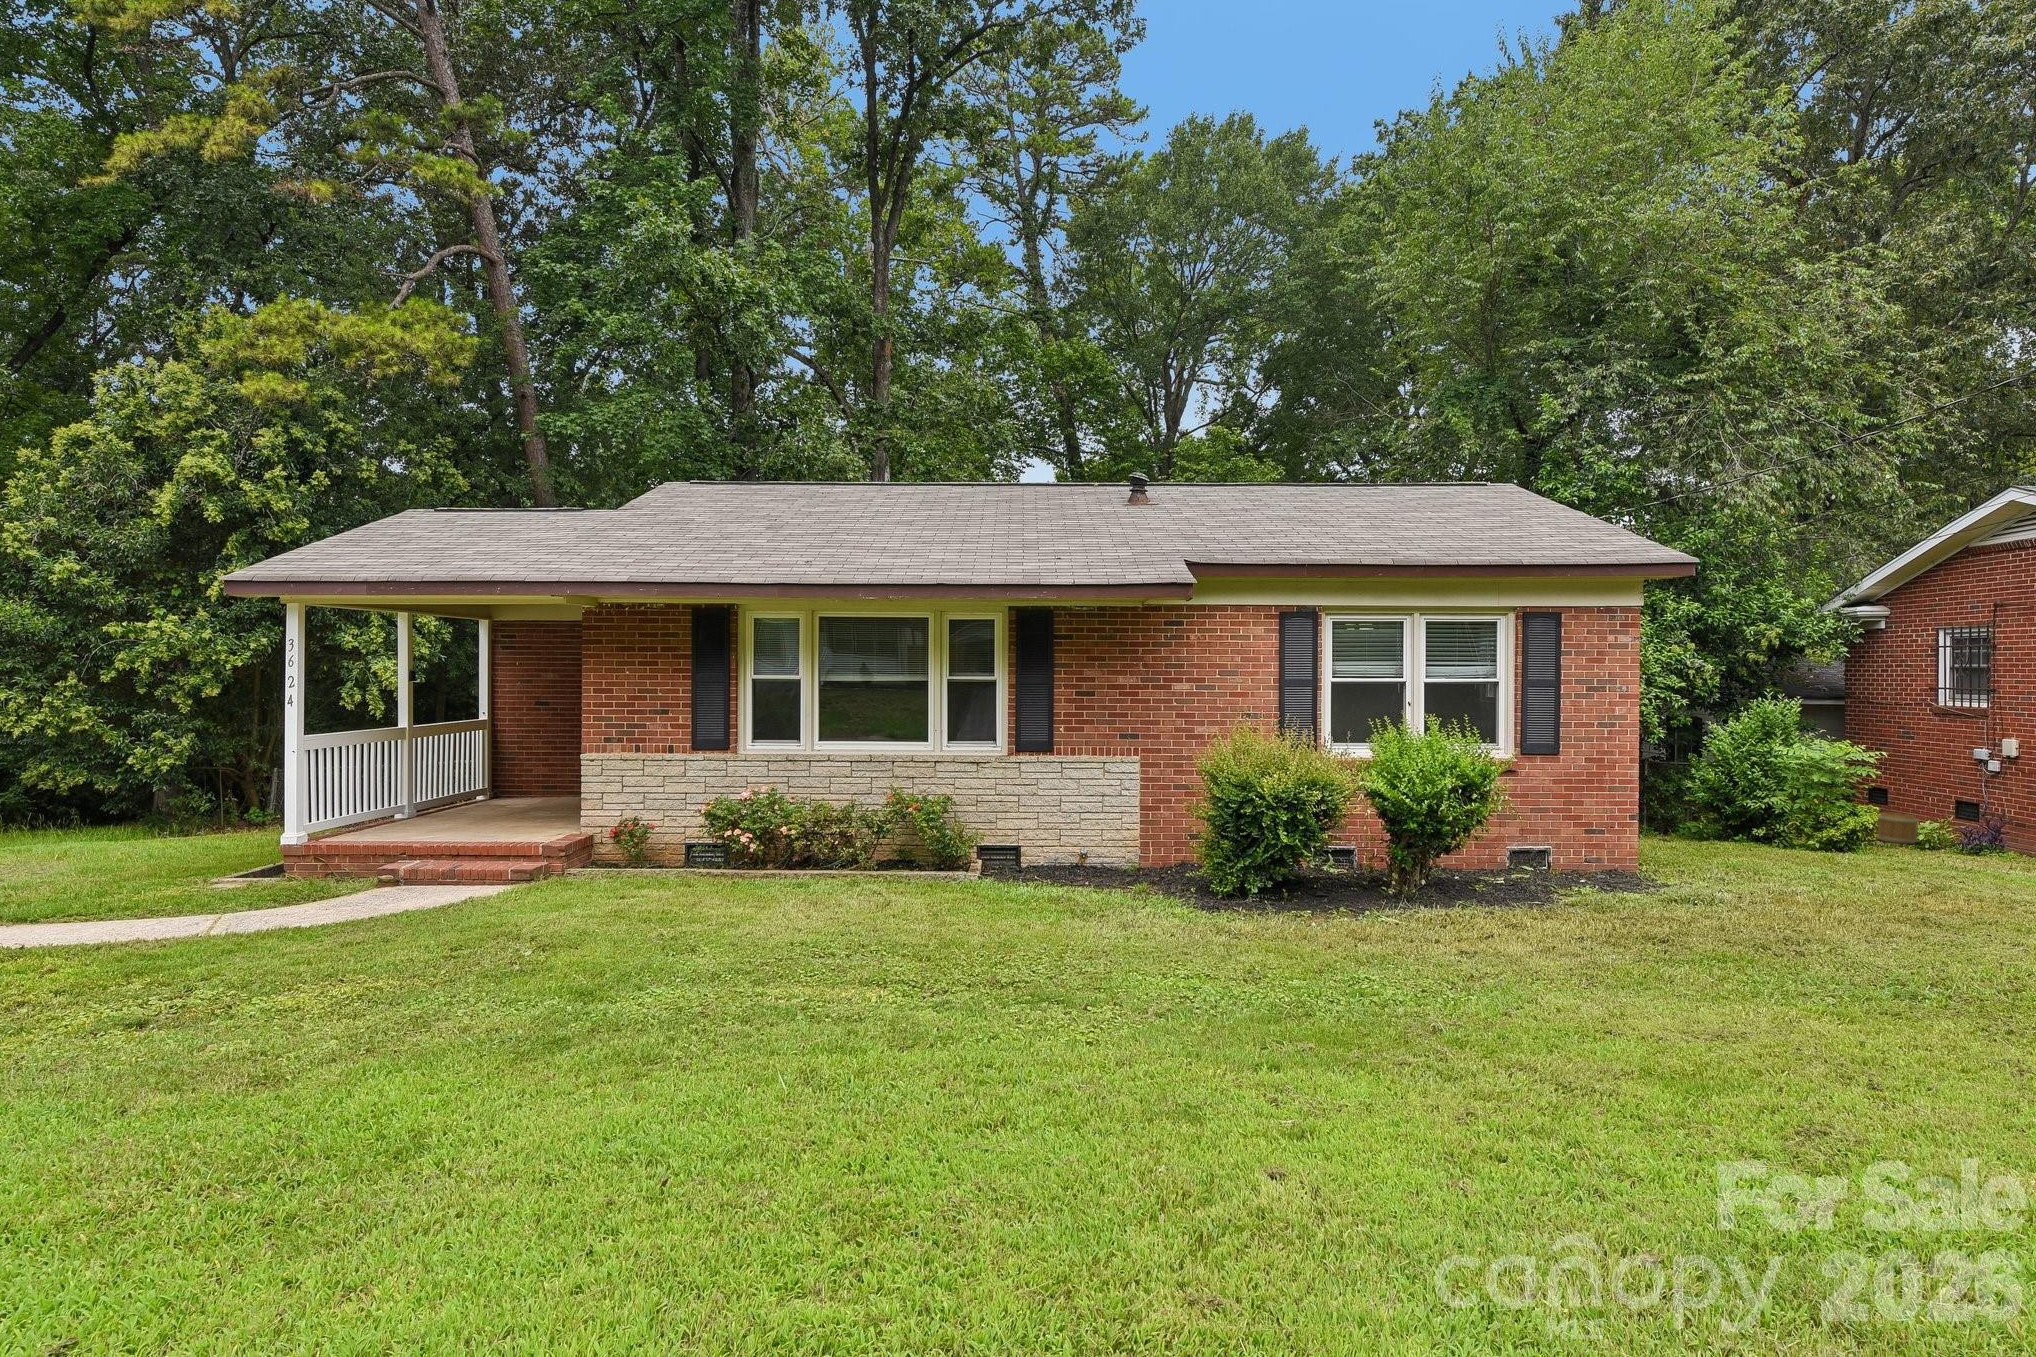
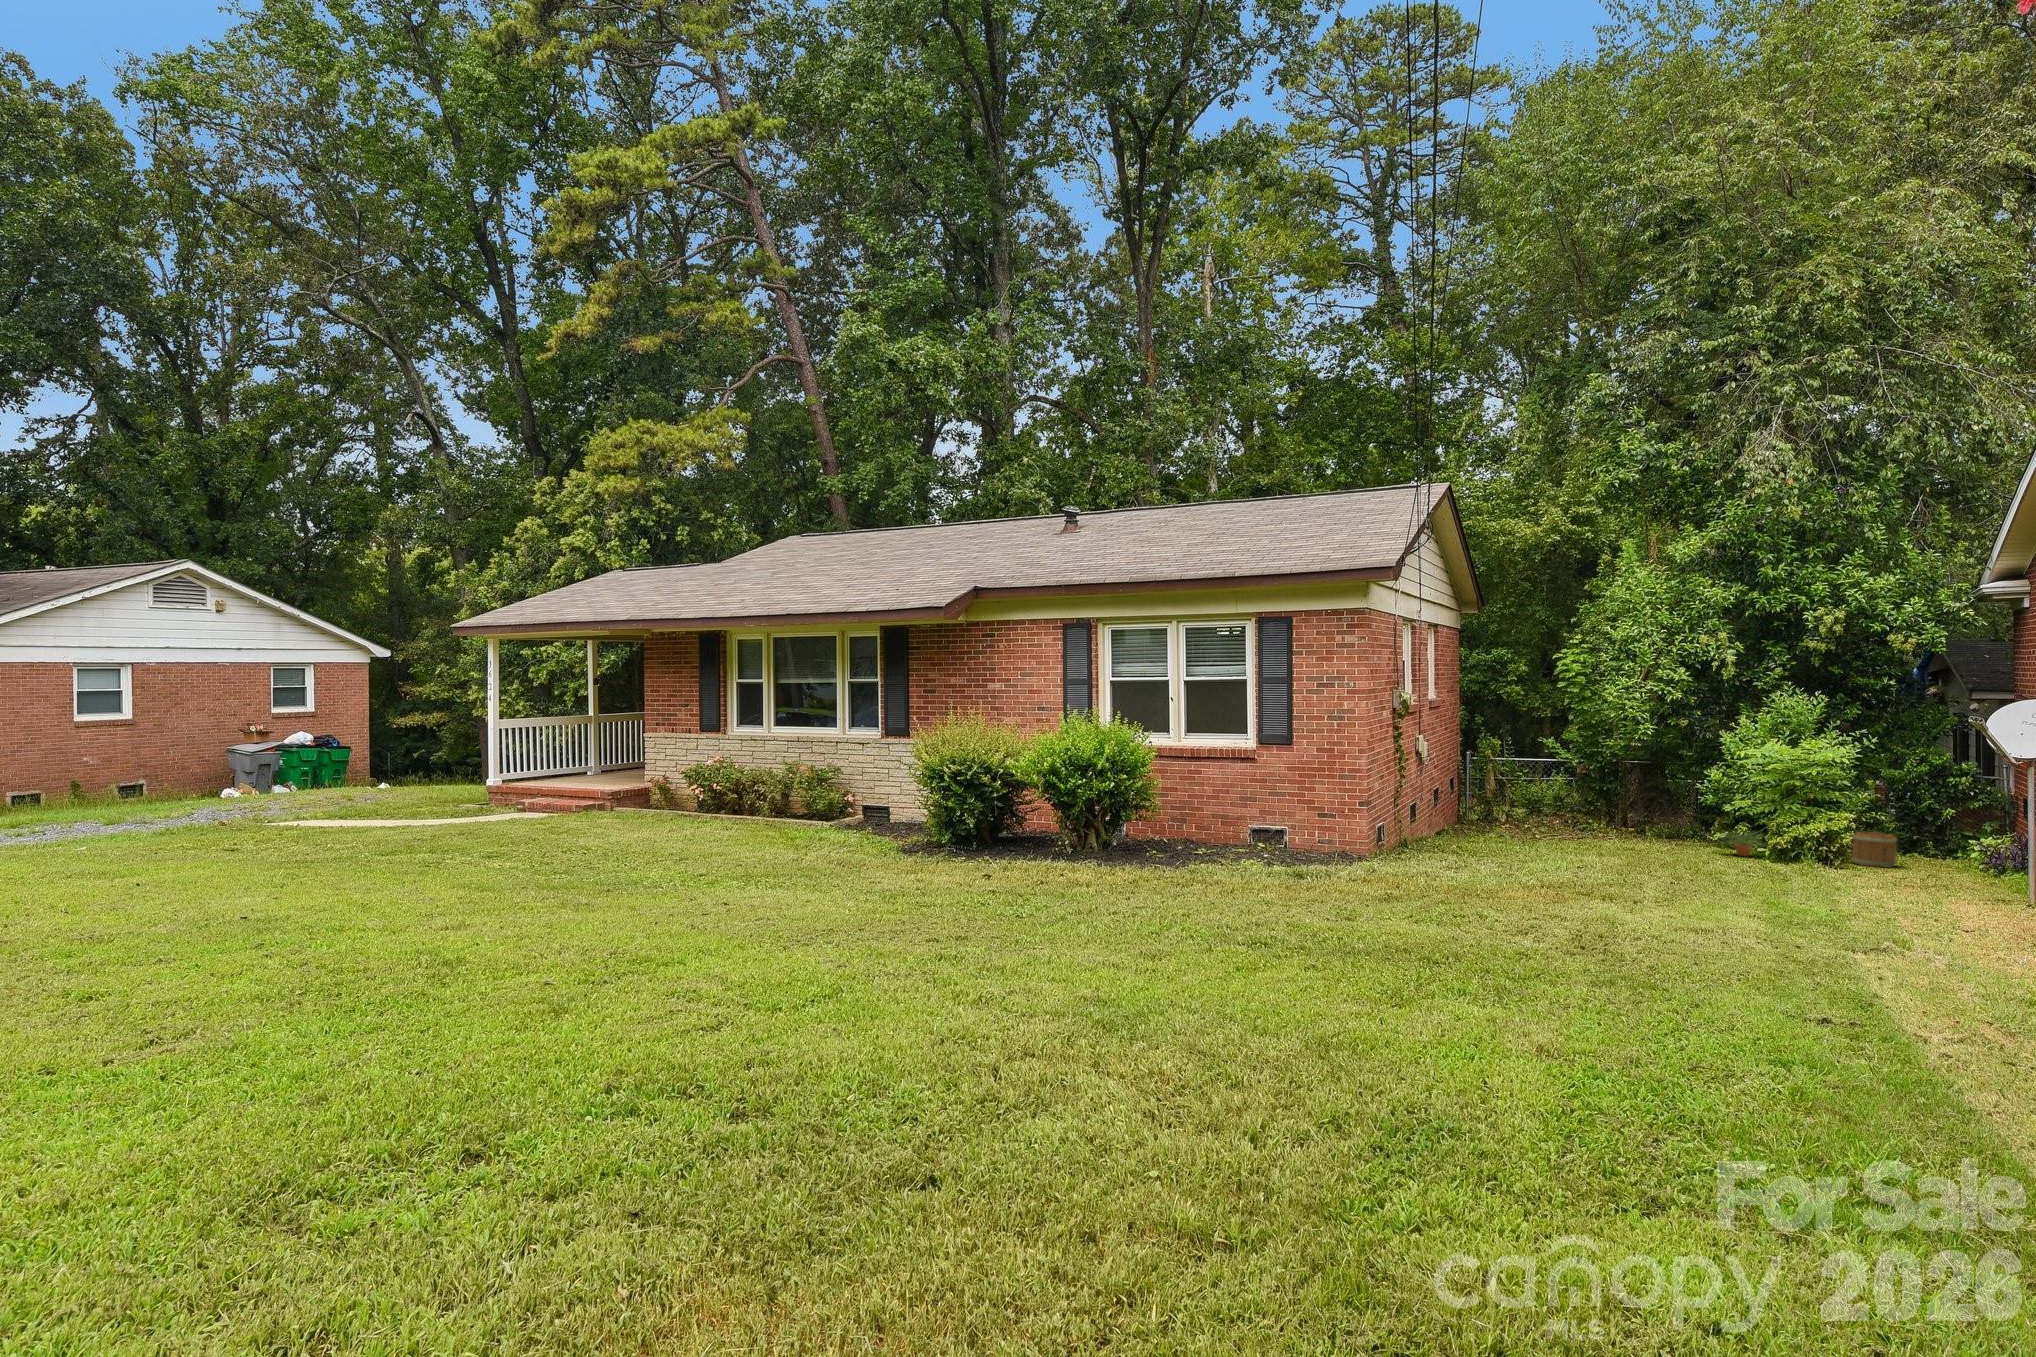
potted plant: none [1777,816,1827,840] -> present [1721,832,1766,856]

